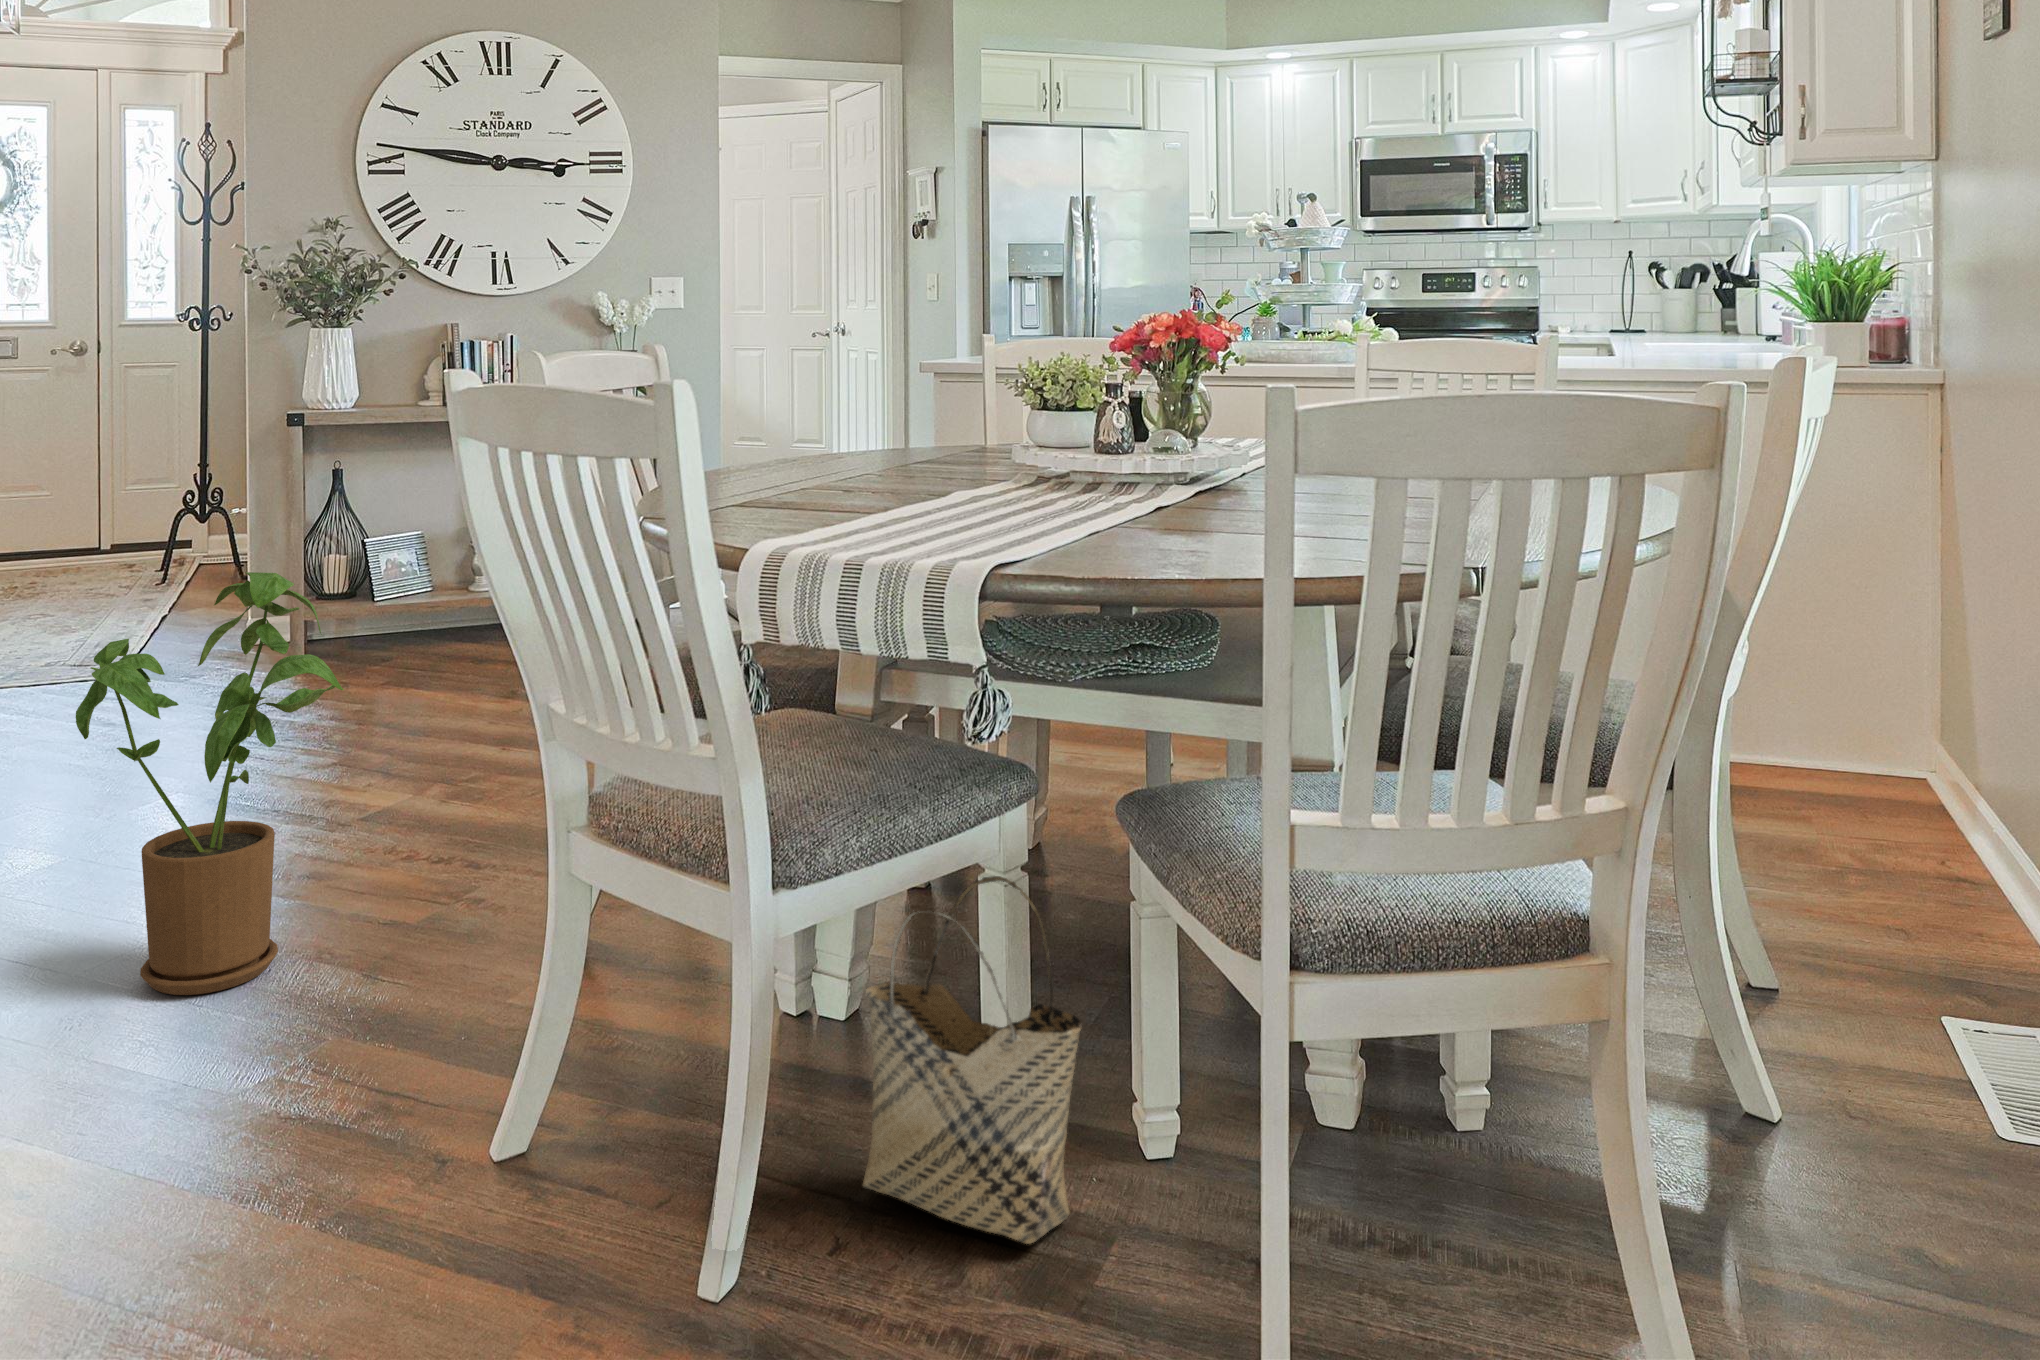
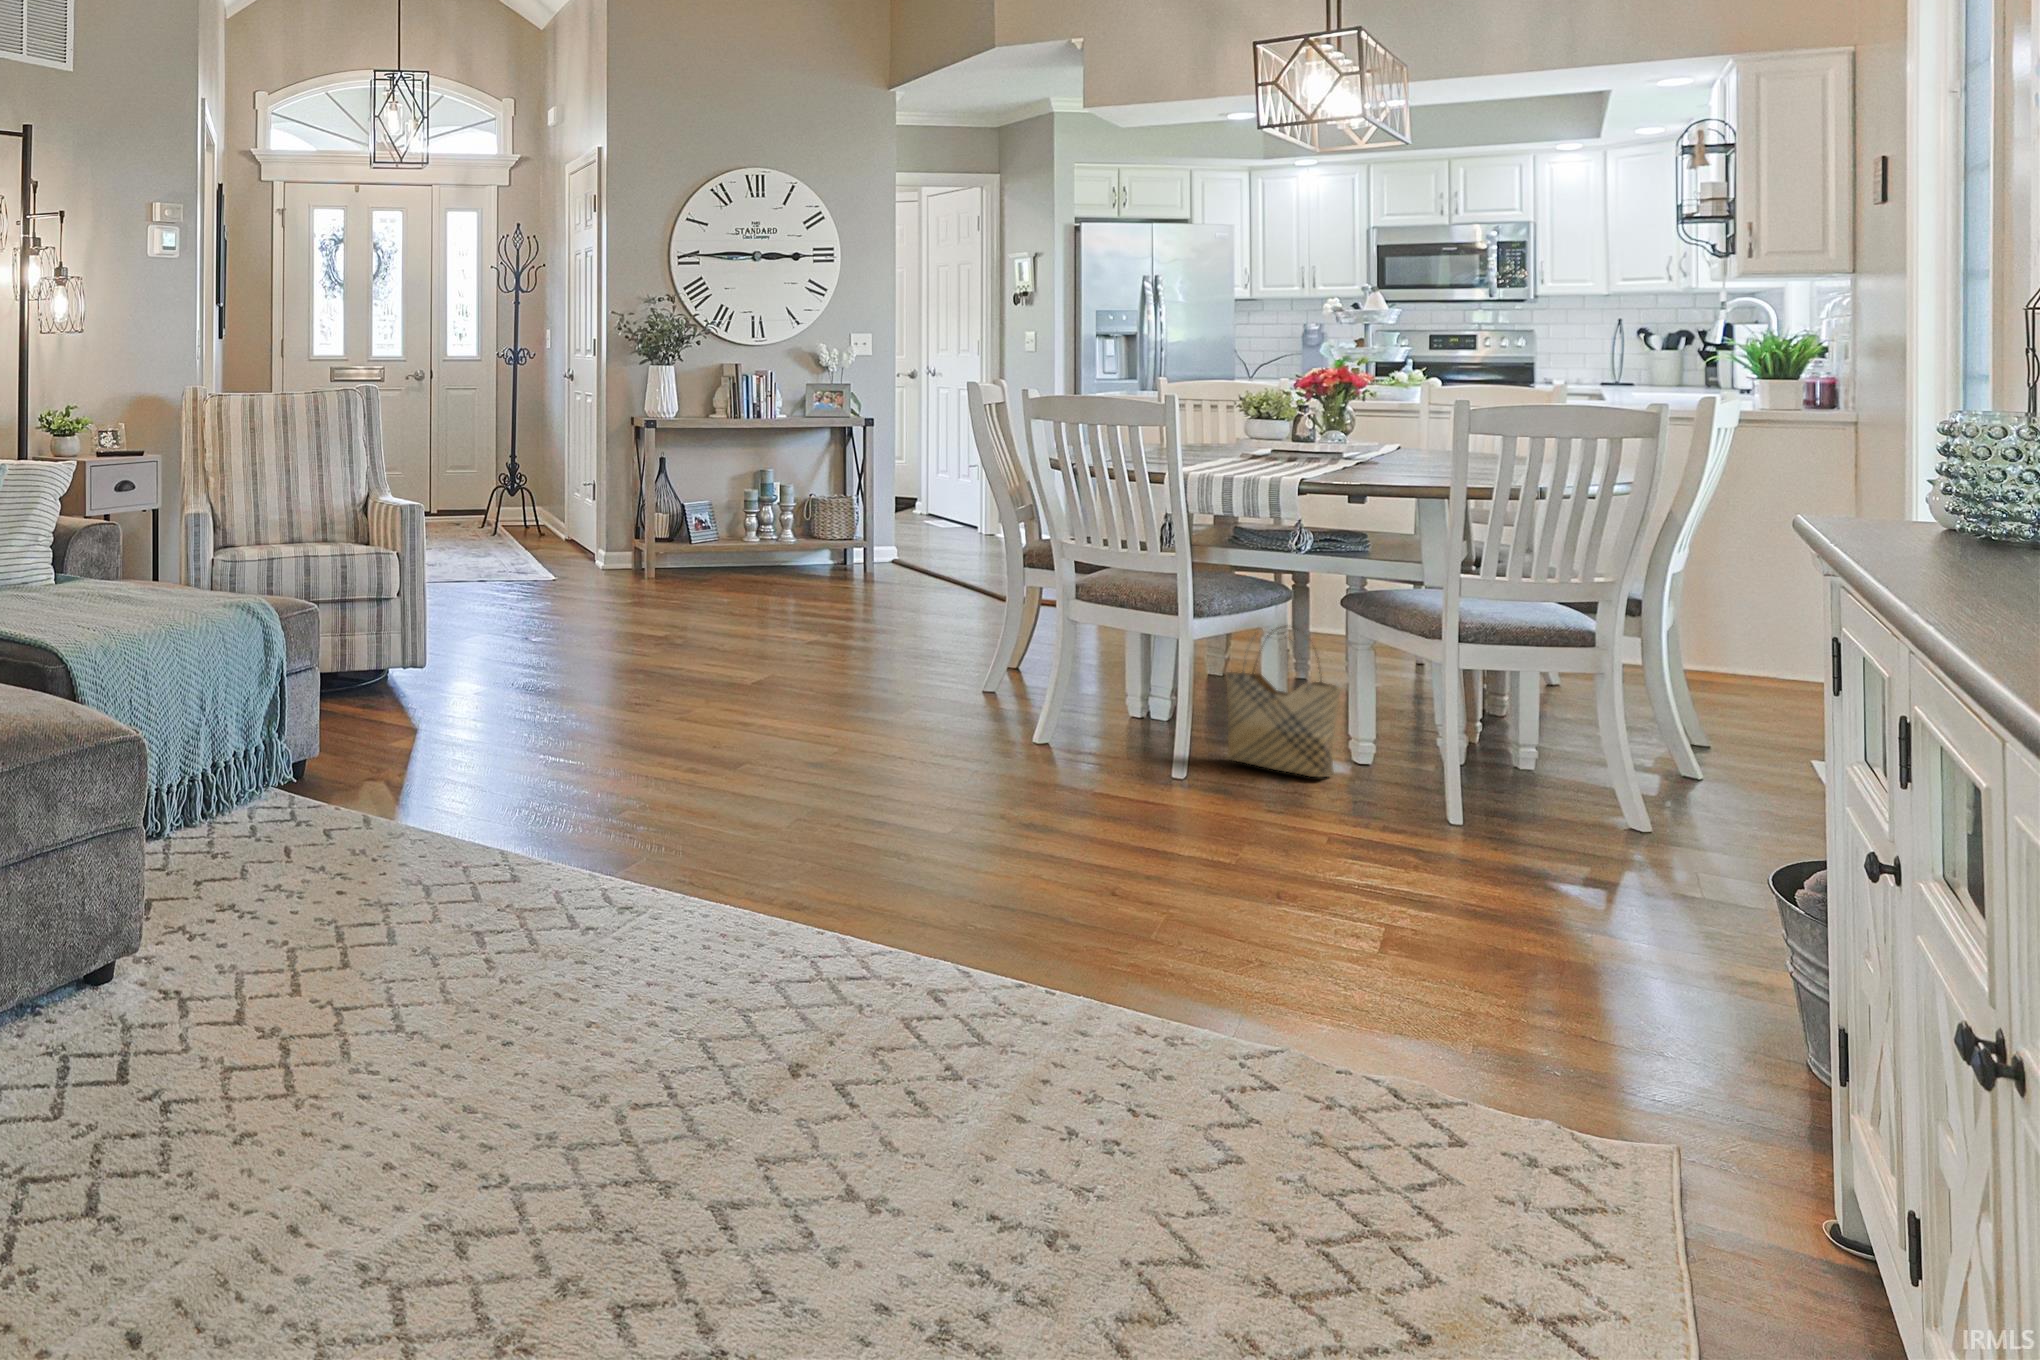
house plant: present [76,572,344,995] -> none [754,488,885,692]

